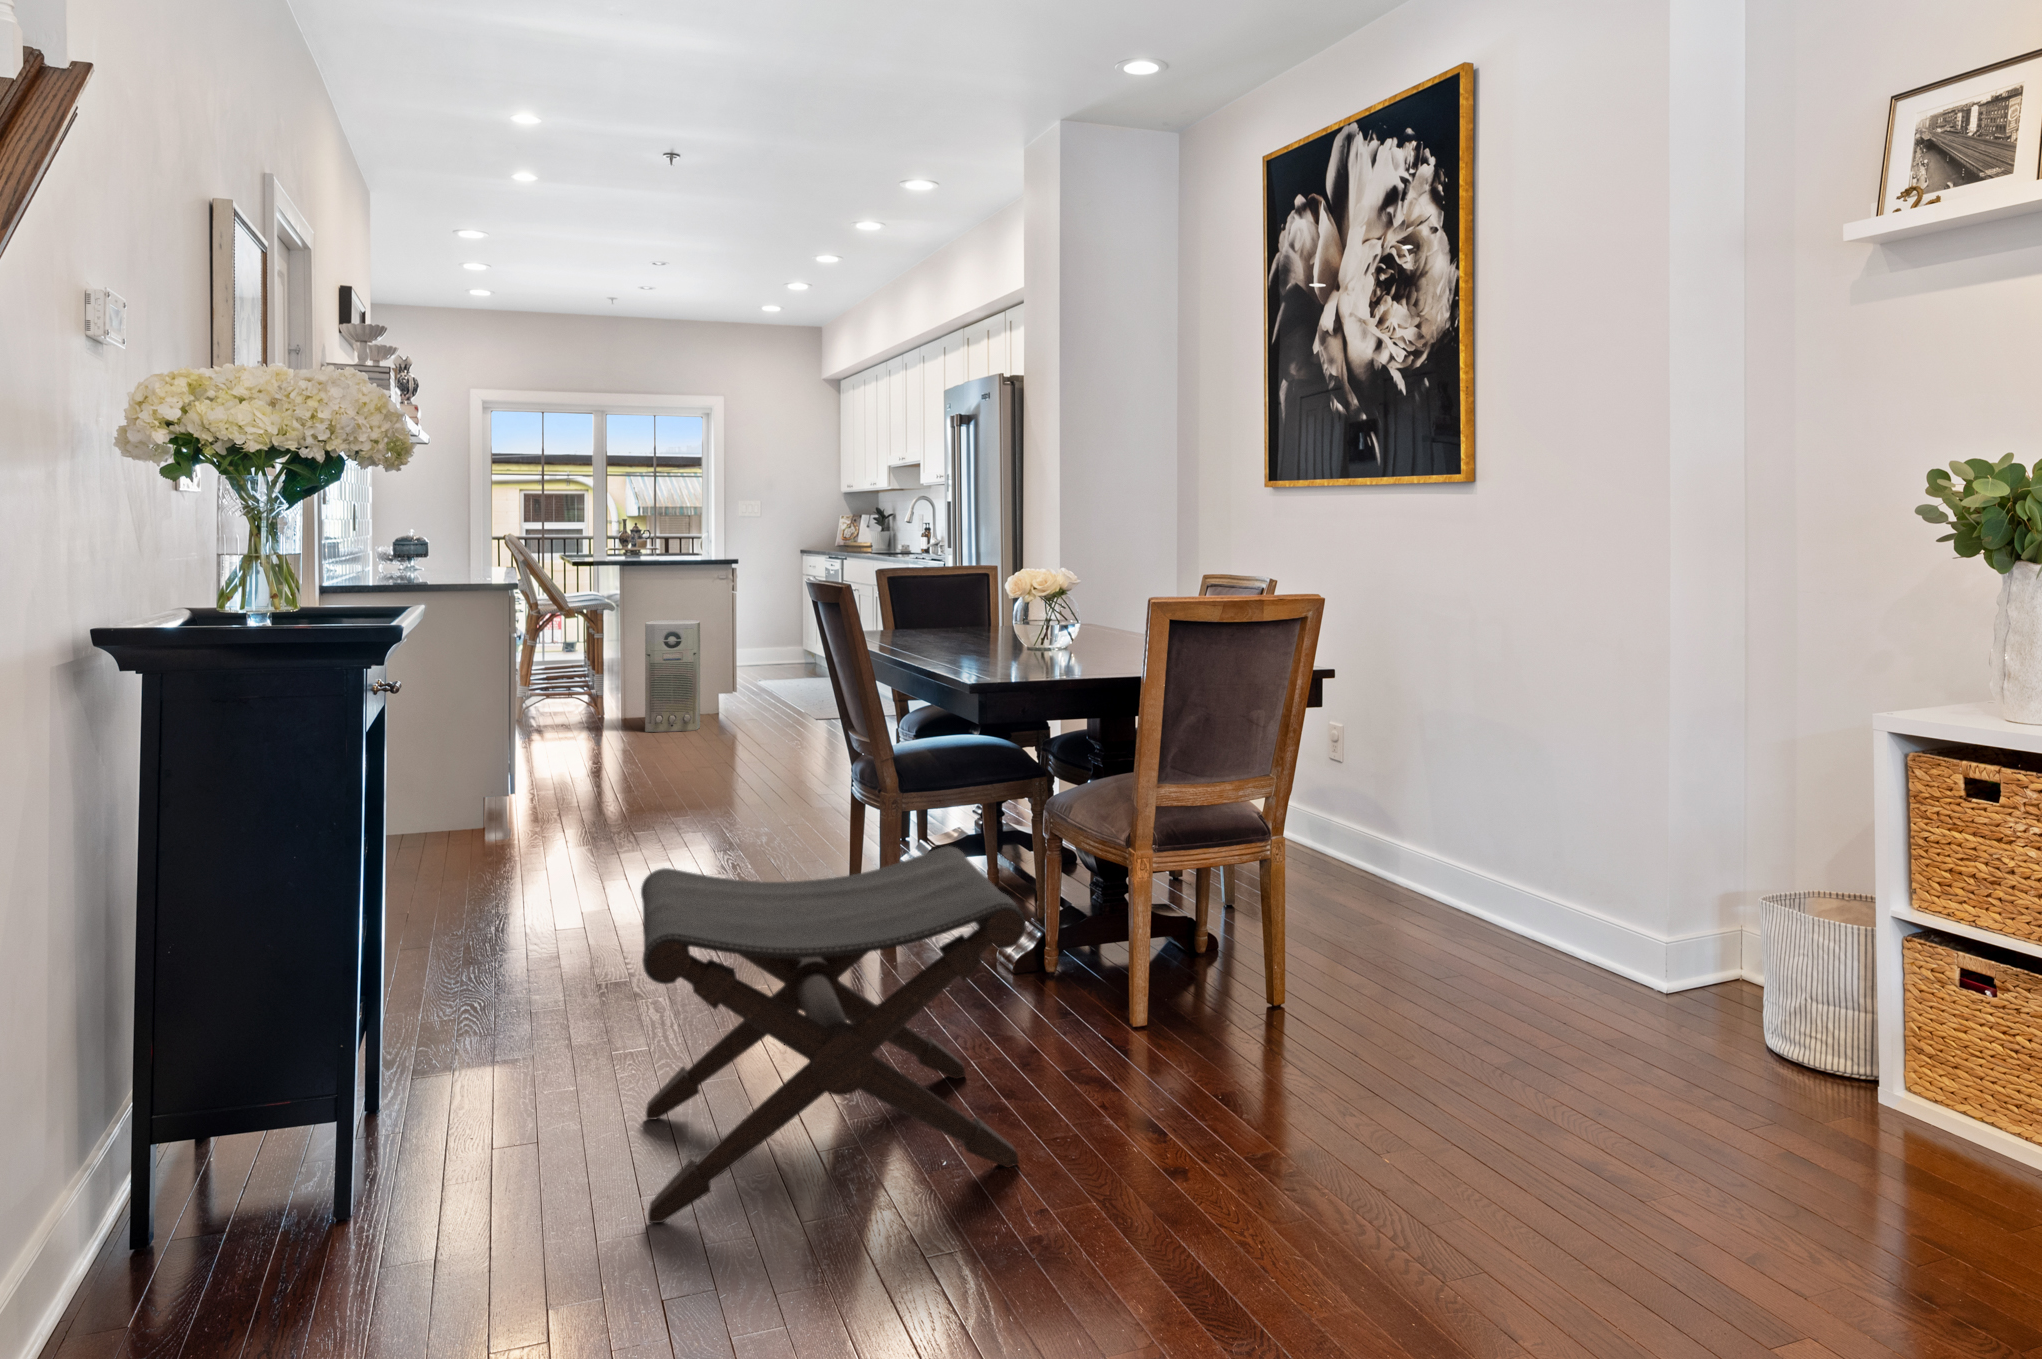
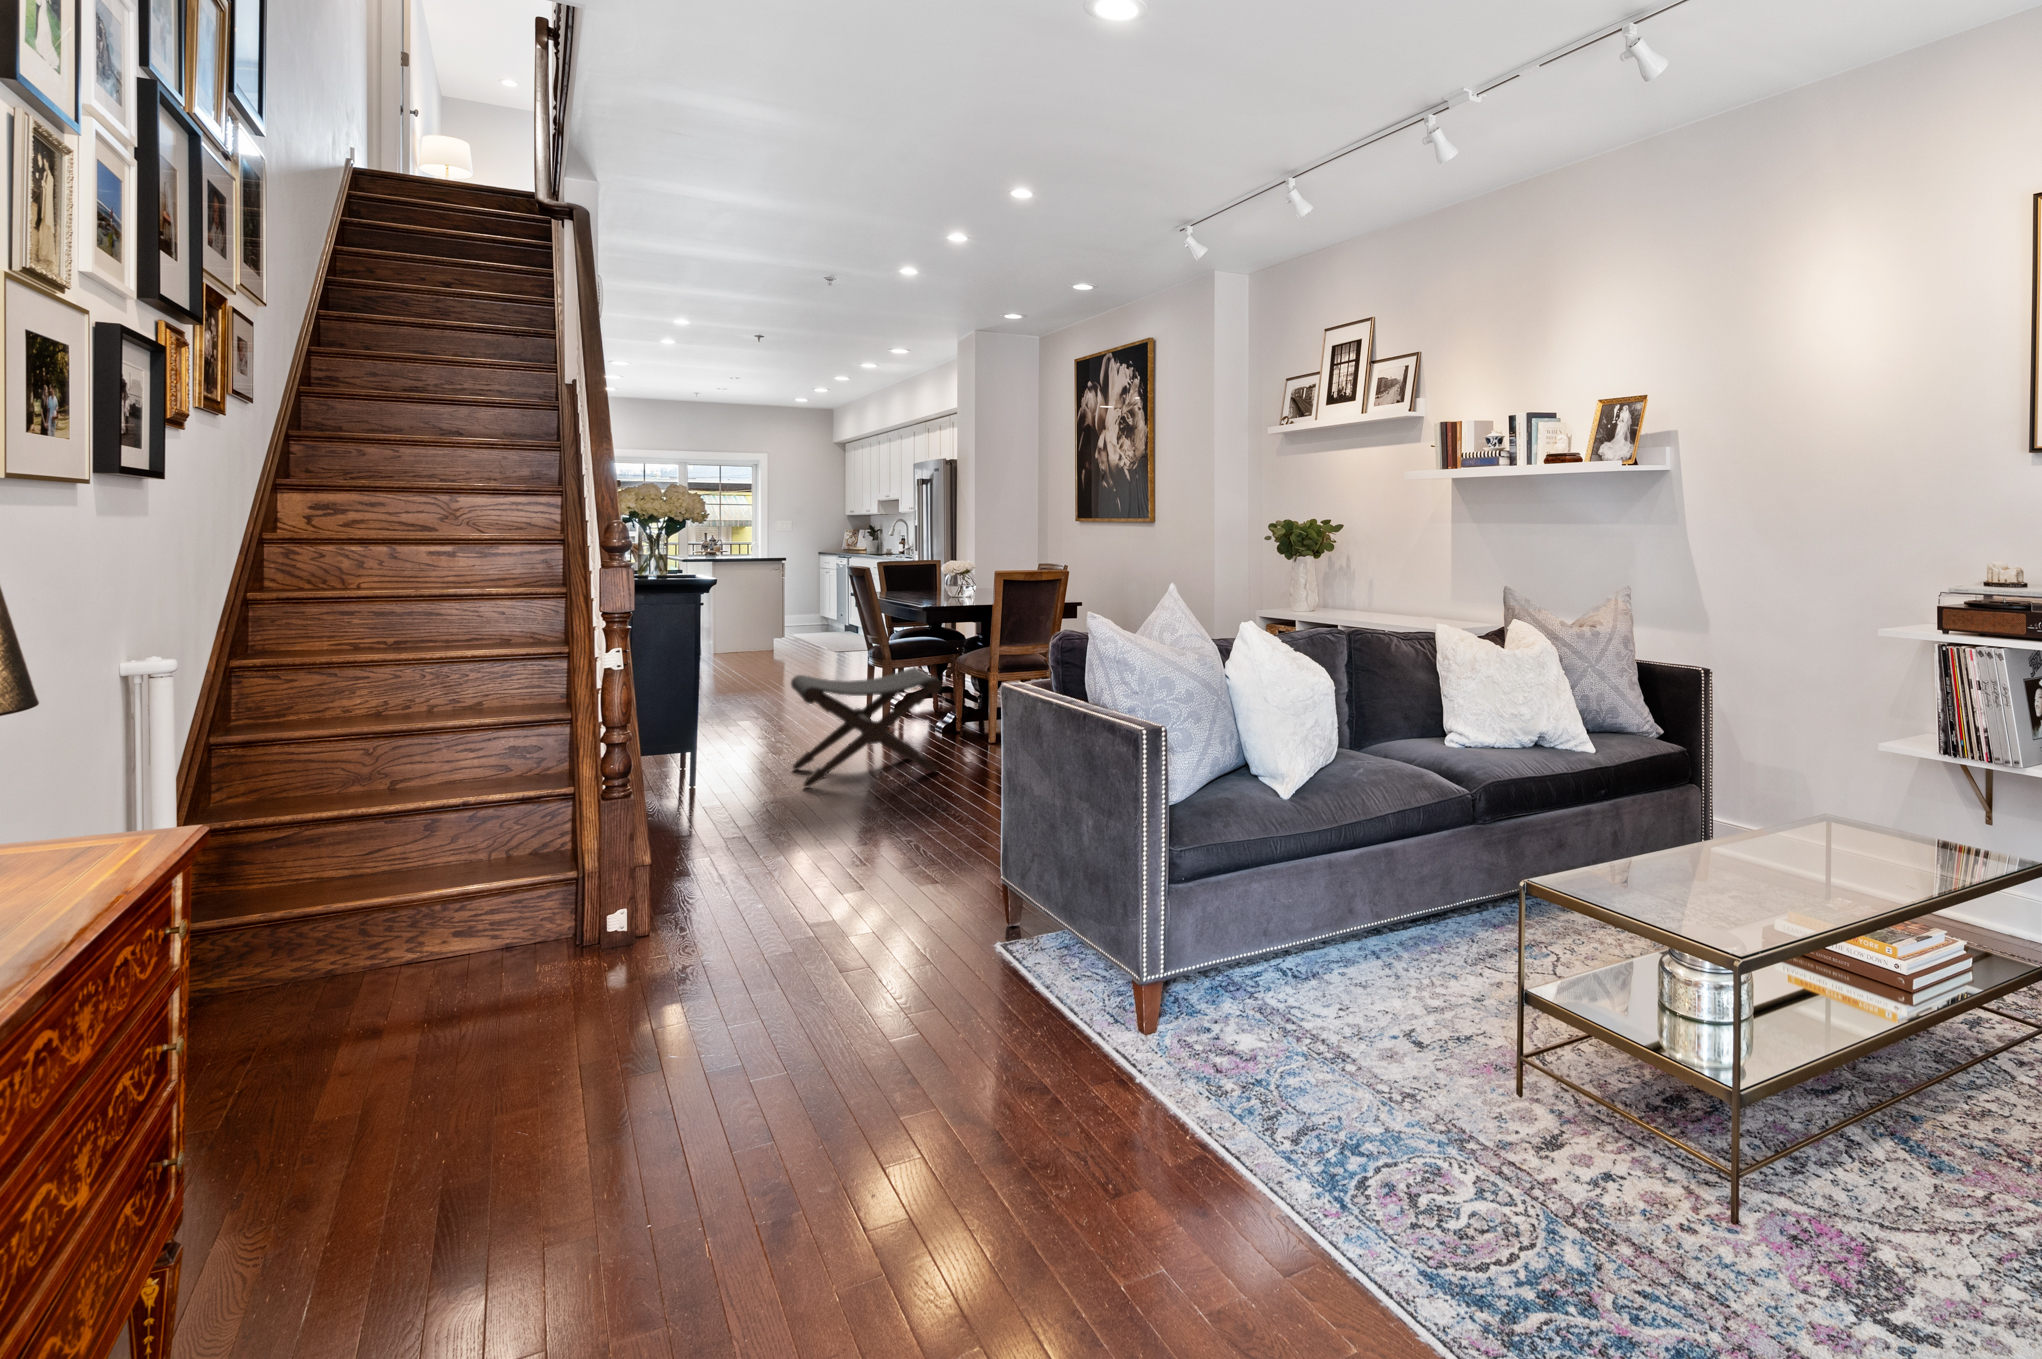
air purifier: present [645,619,700,732] -> none [732,593,765,658]

